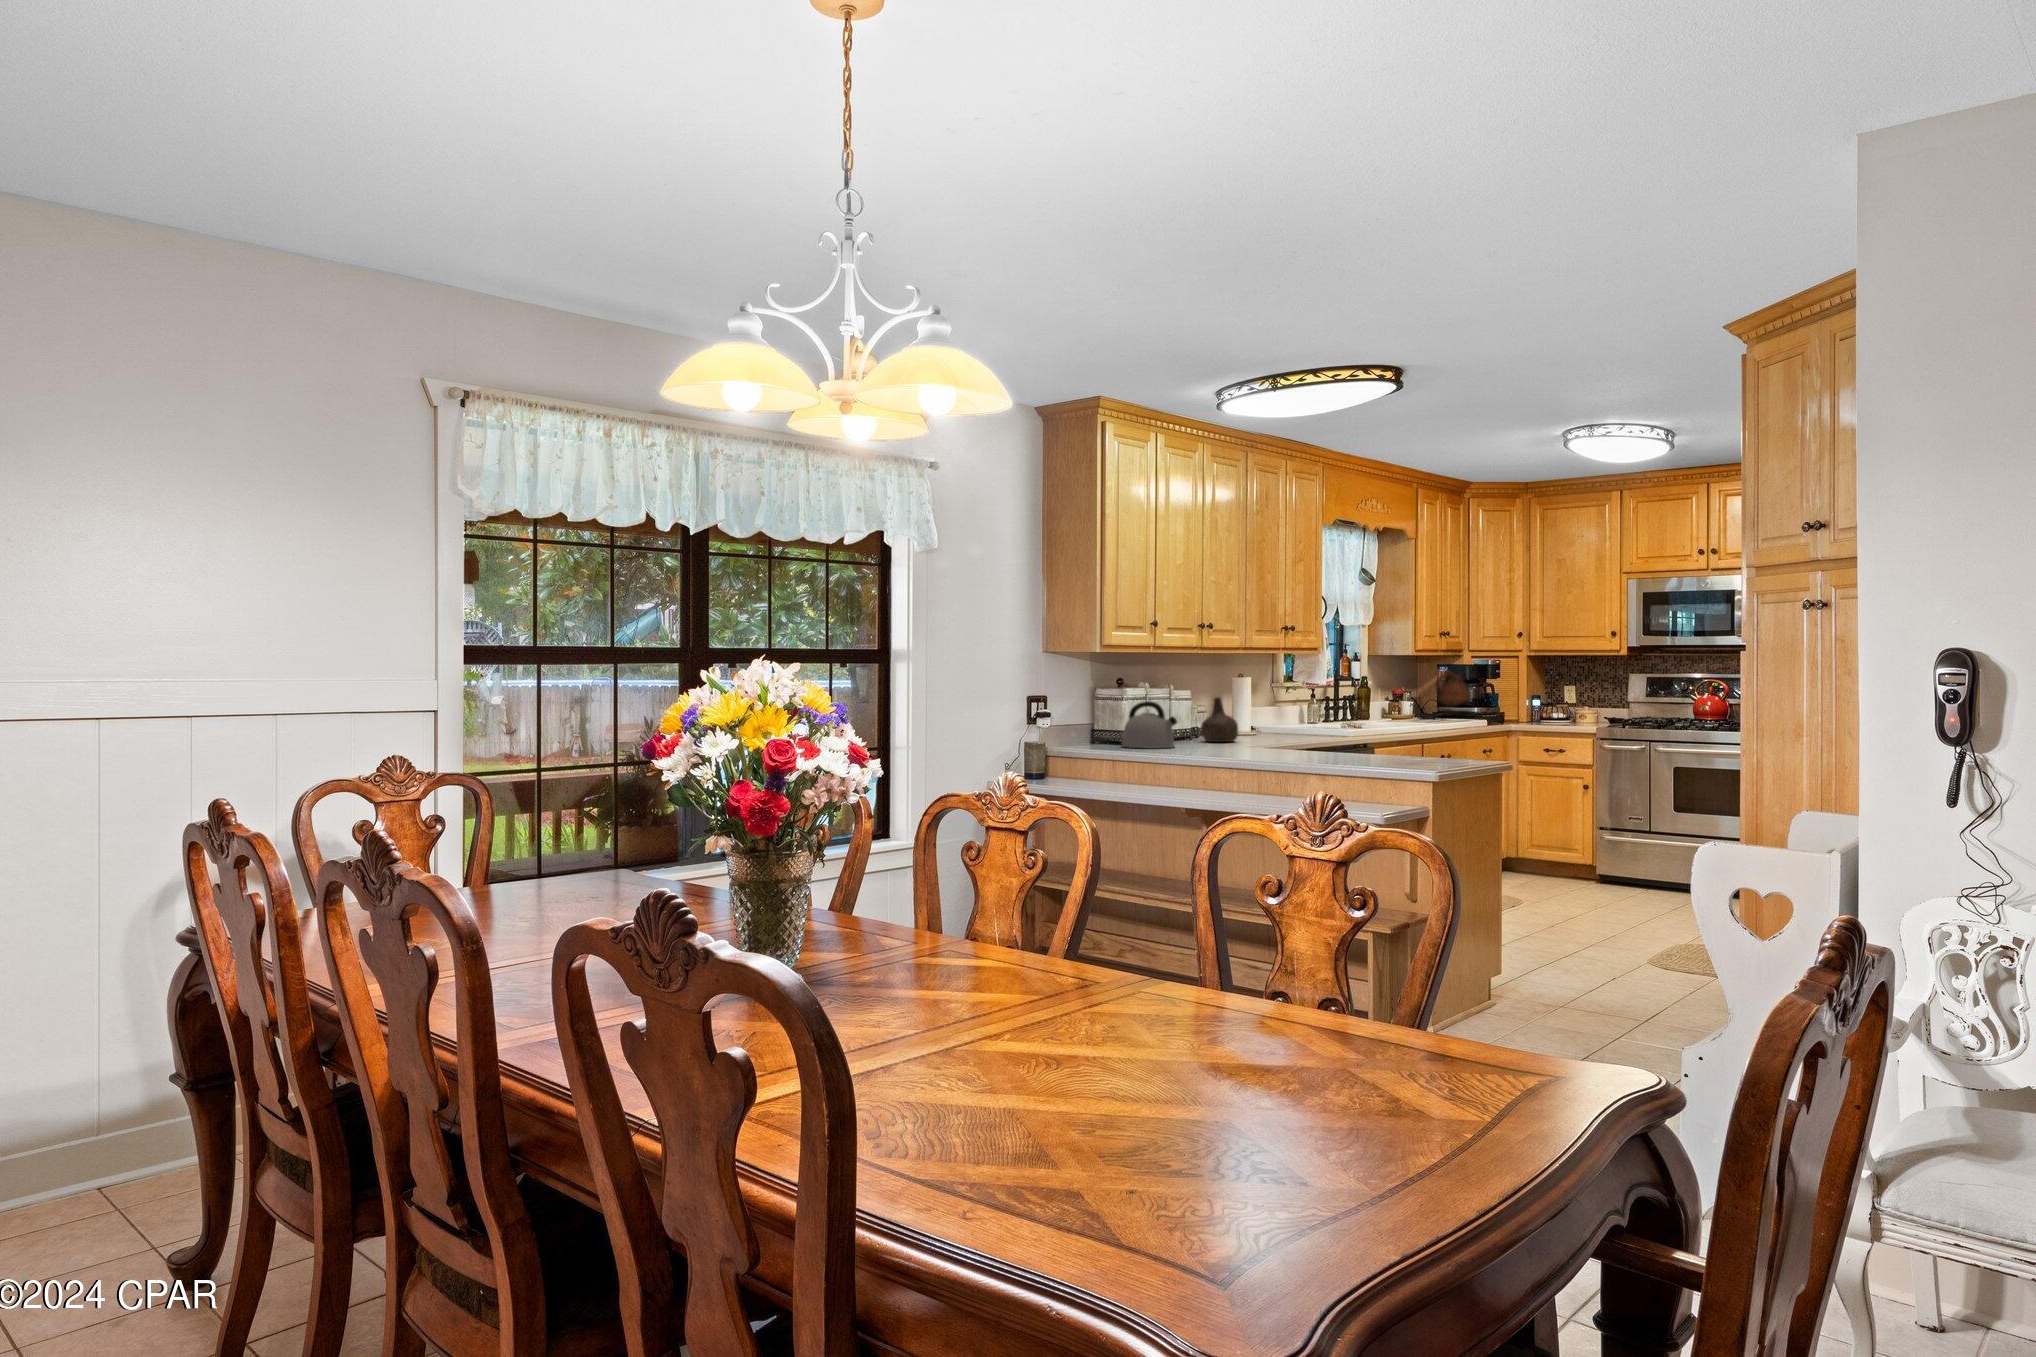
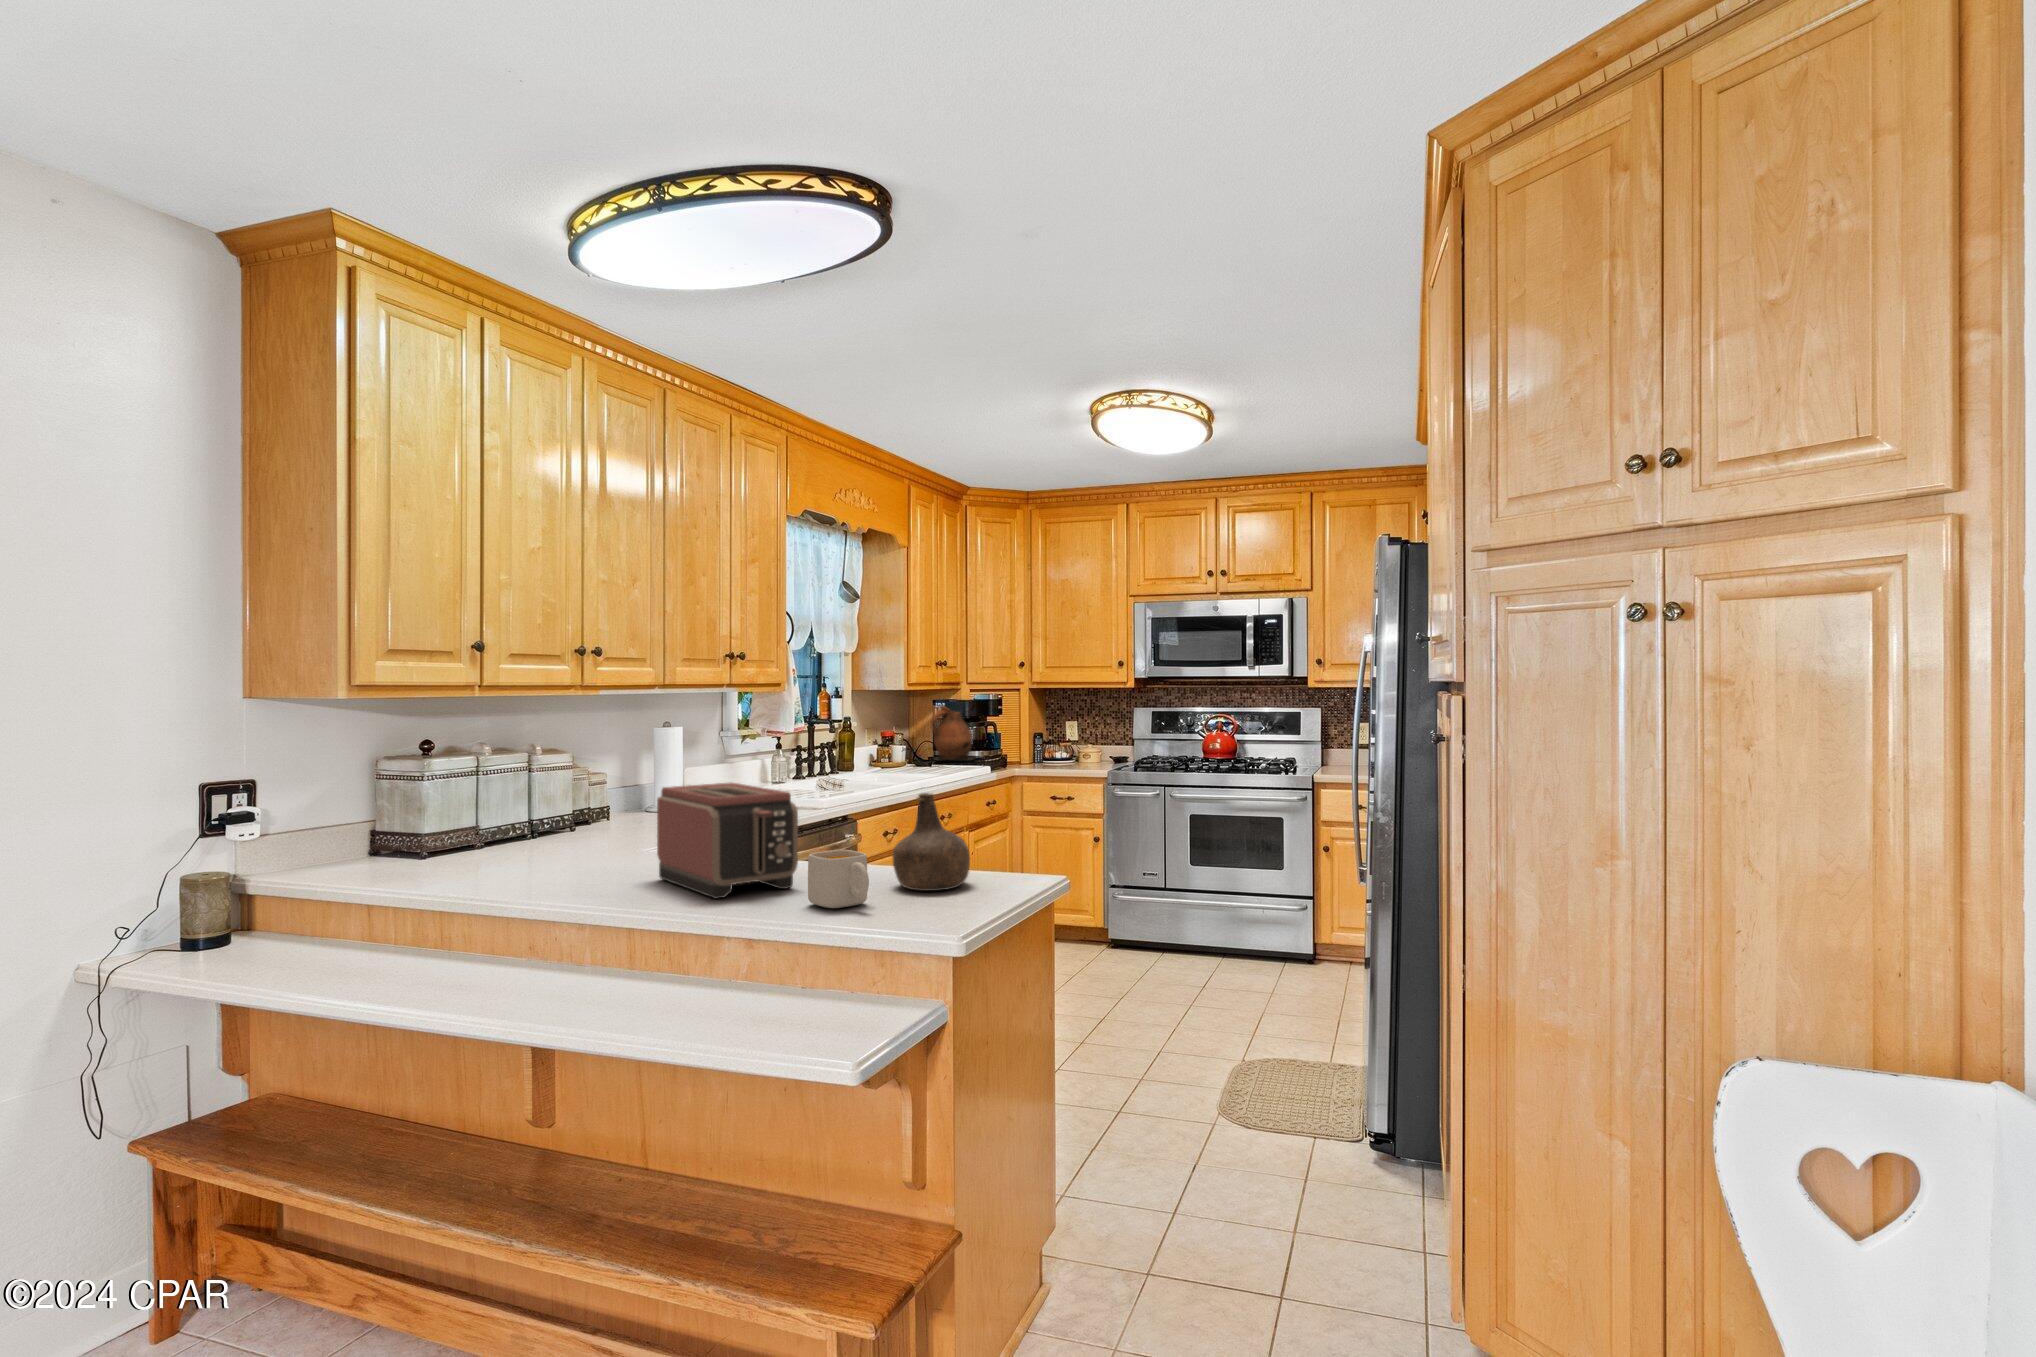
bottle: present [1201,697,1238,742] -> present [893,793,970,891]
kettle: present [1122,701,1177,748] -> none [400,786,509,876]
toaster: none [1264,701,1346,758] -> present [657,782,798,899]
mug: none [1353,734,1387,762] -> present [808,850,869,908]

